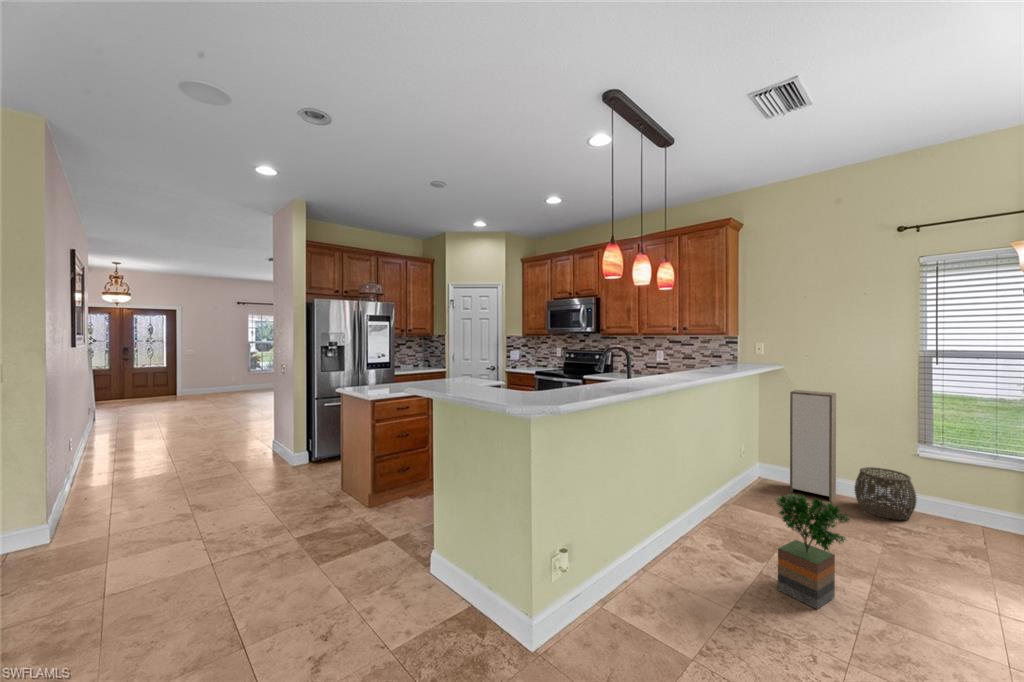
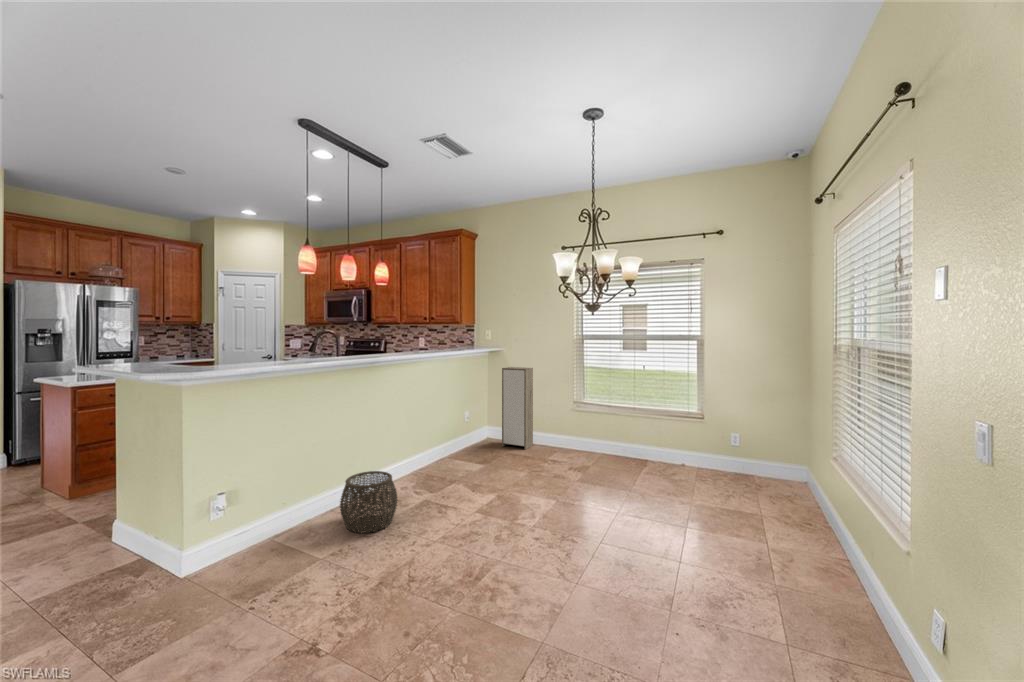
woven basket: present [855,467,917,520] -> present [340,471,398,533]
potted tree: present [776,494,850,609] -> none [426,436,475,516]

